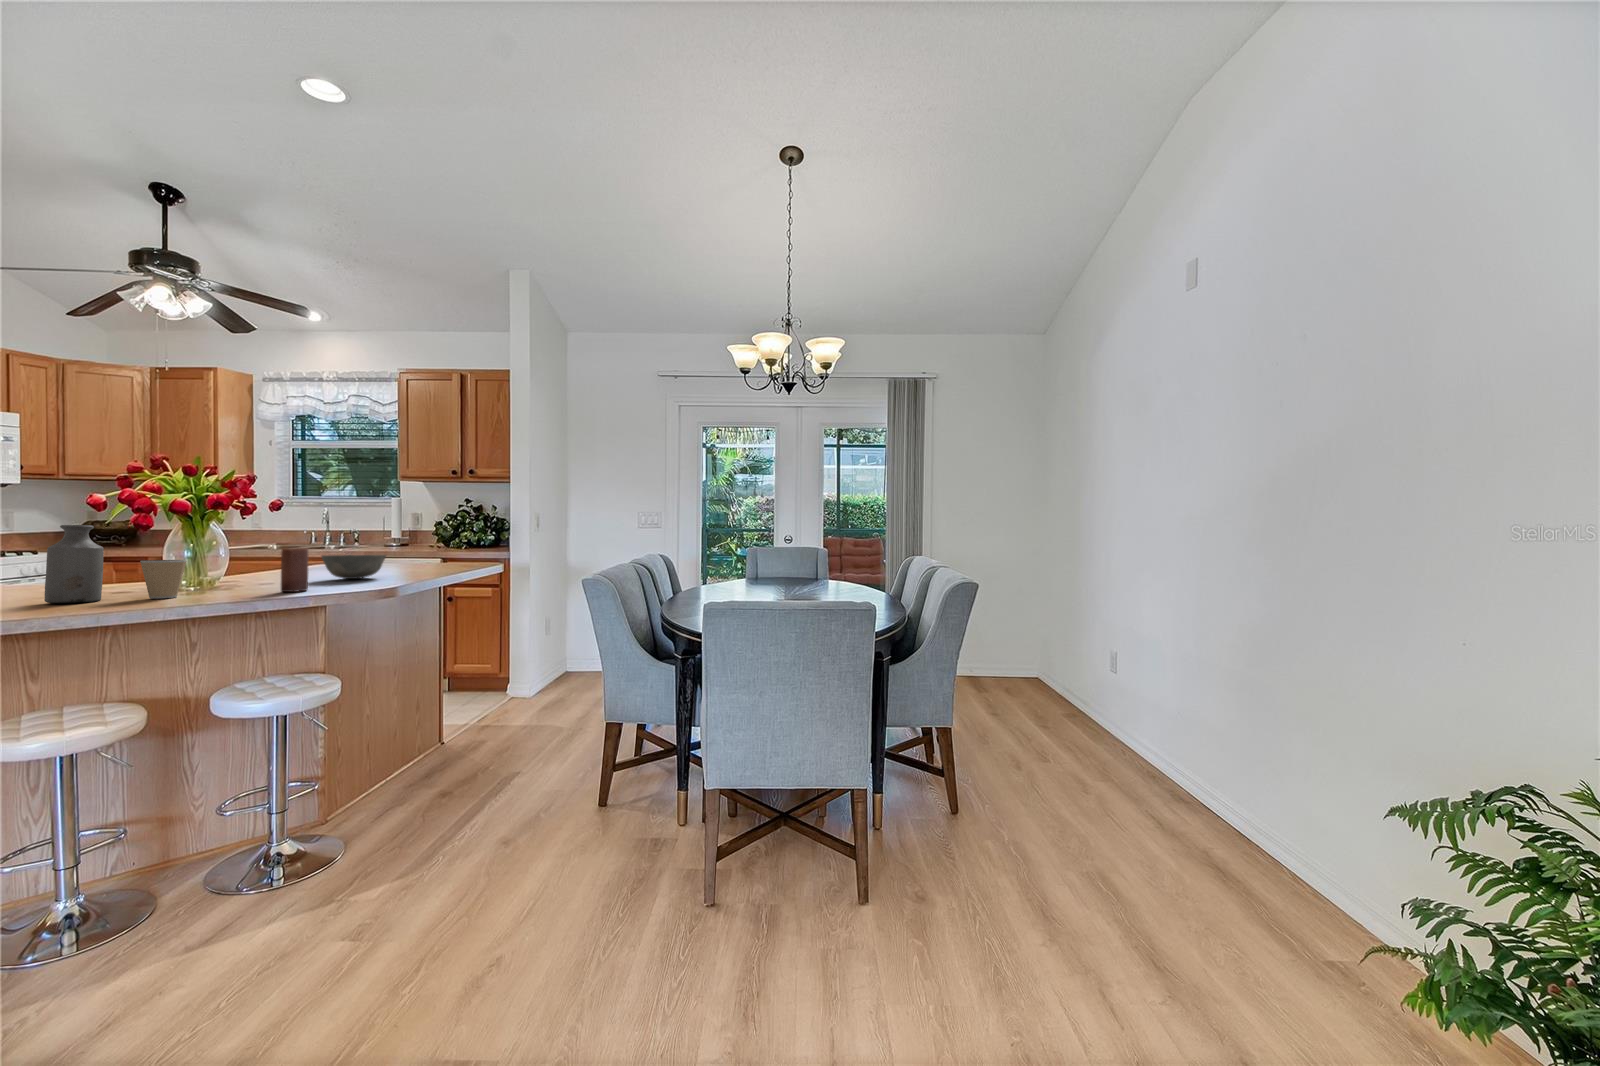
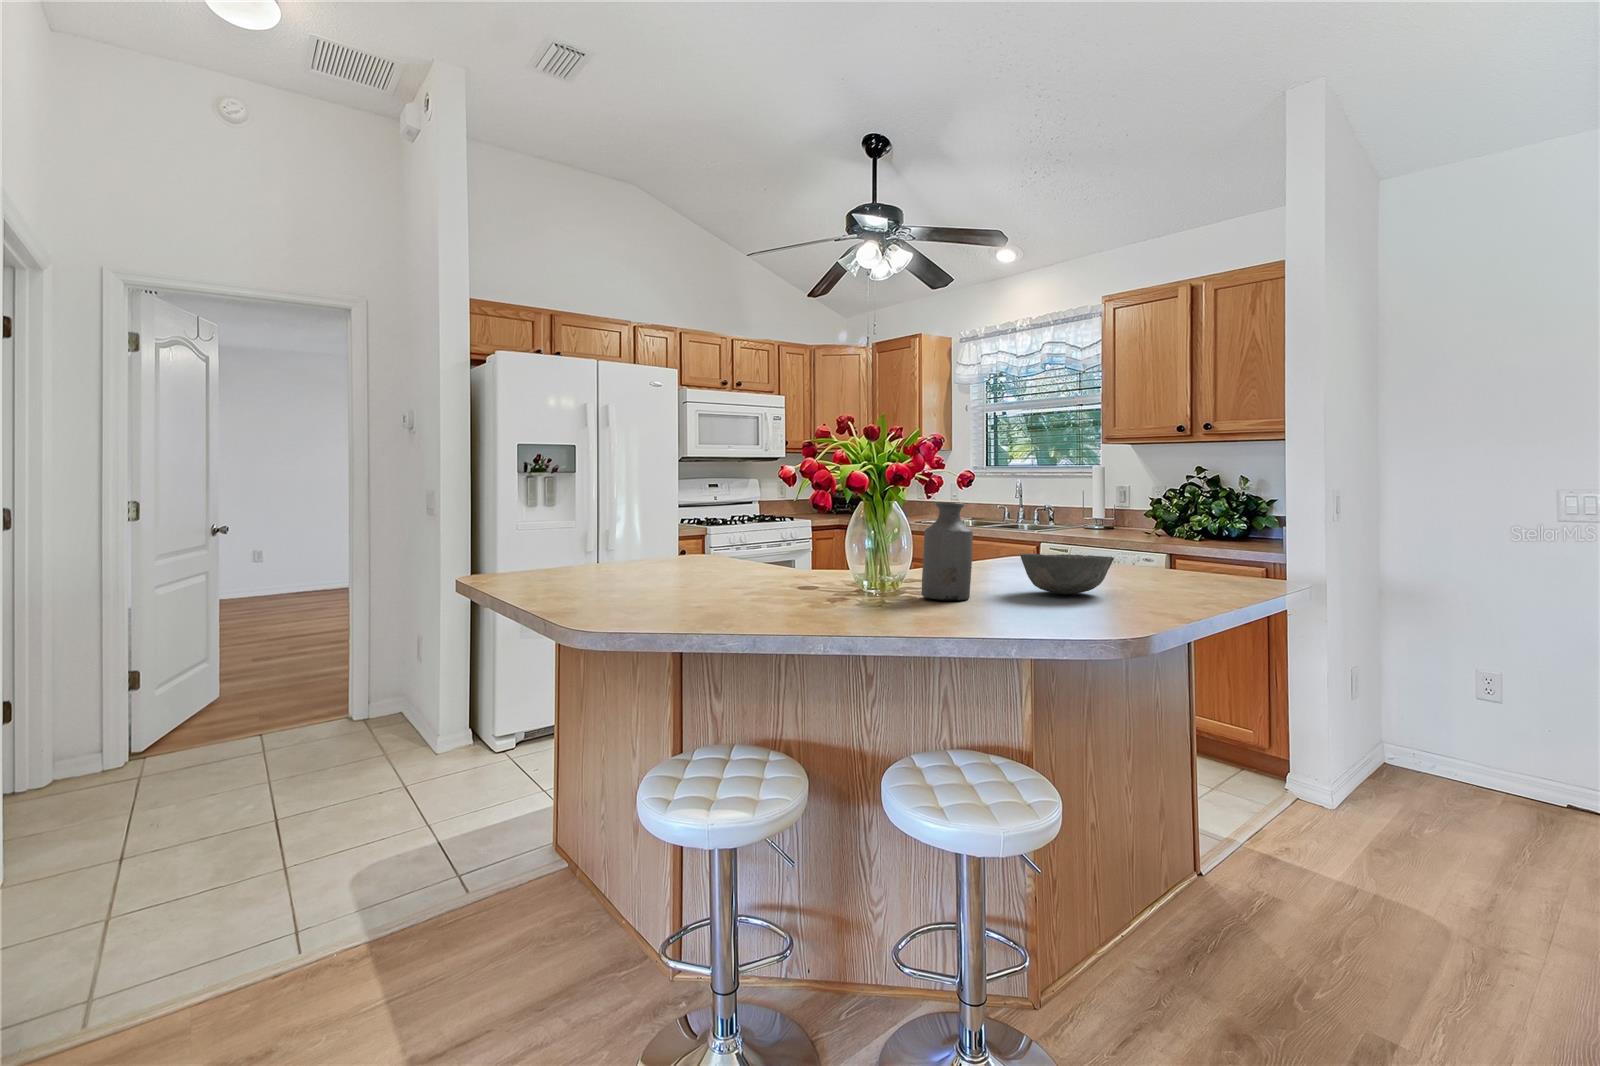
bottle: present [44,525,104,603] -> present [921,502,973,601]
candle: present [281,548,308,592] -> none [968,544,1006,617]
coffee cup: present [140,560,187,598] -> none [814,555,861,610]

